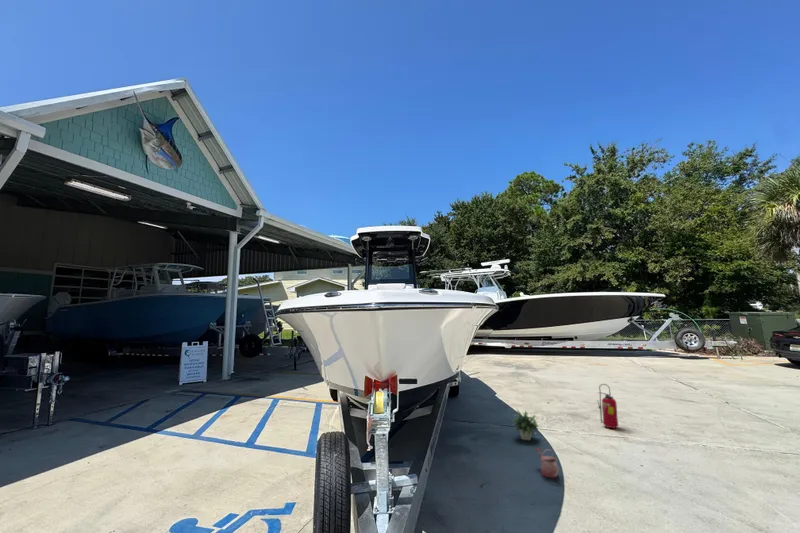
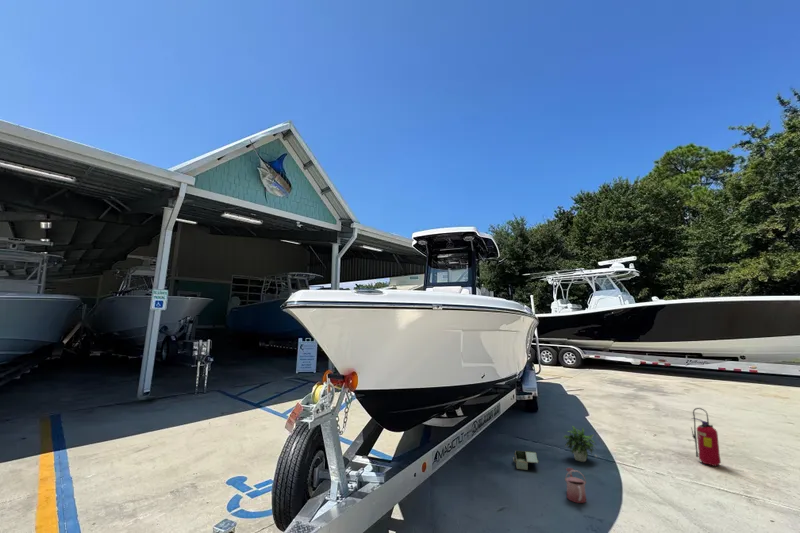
toolbox: none [476,438,503,456] -> present [513,451,538,470]

